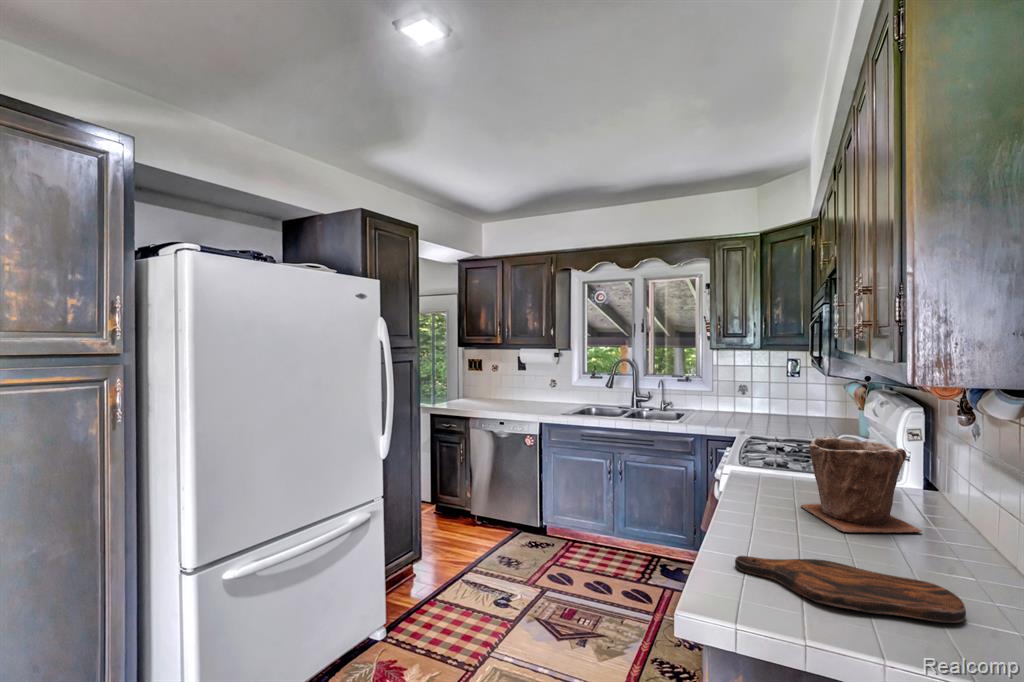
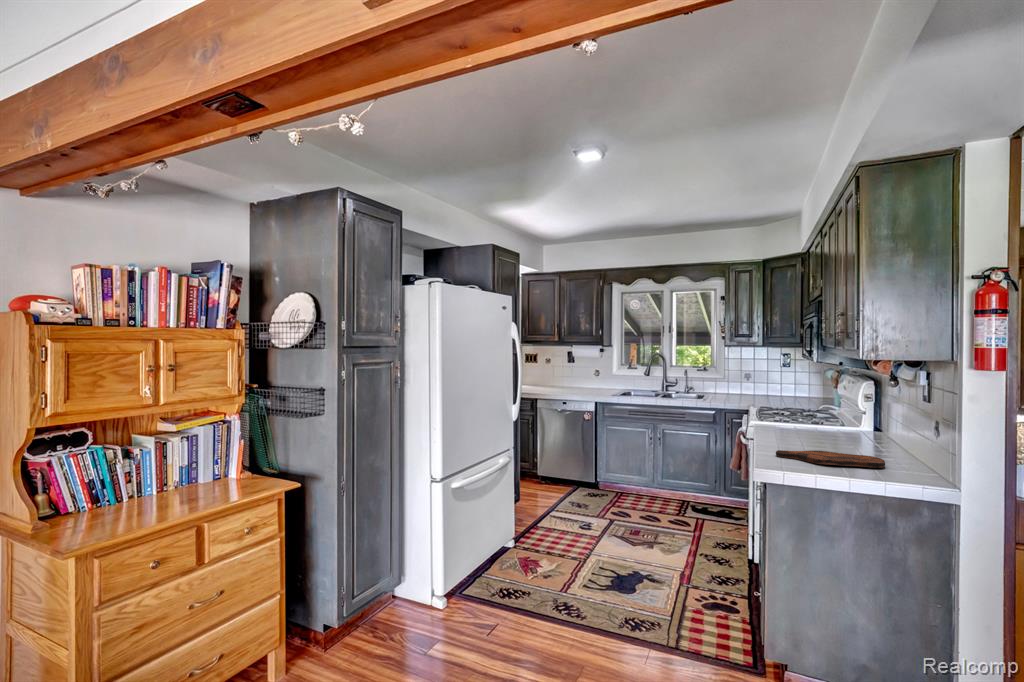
plant pot: present [801,436,922,533] -> none [803,396,870,445]

